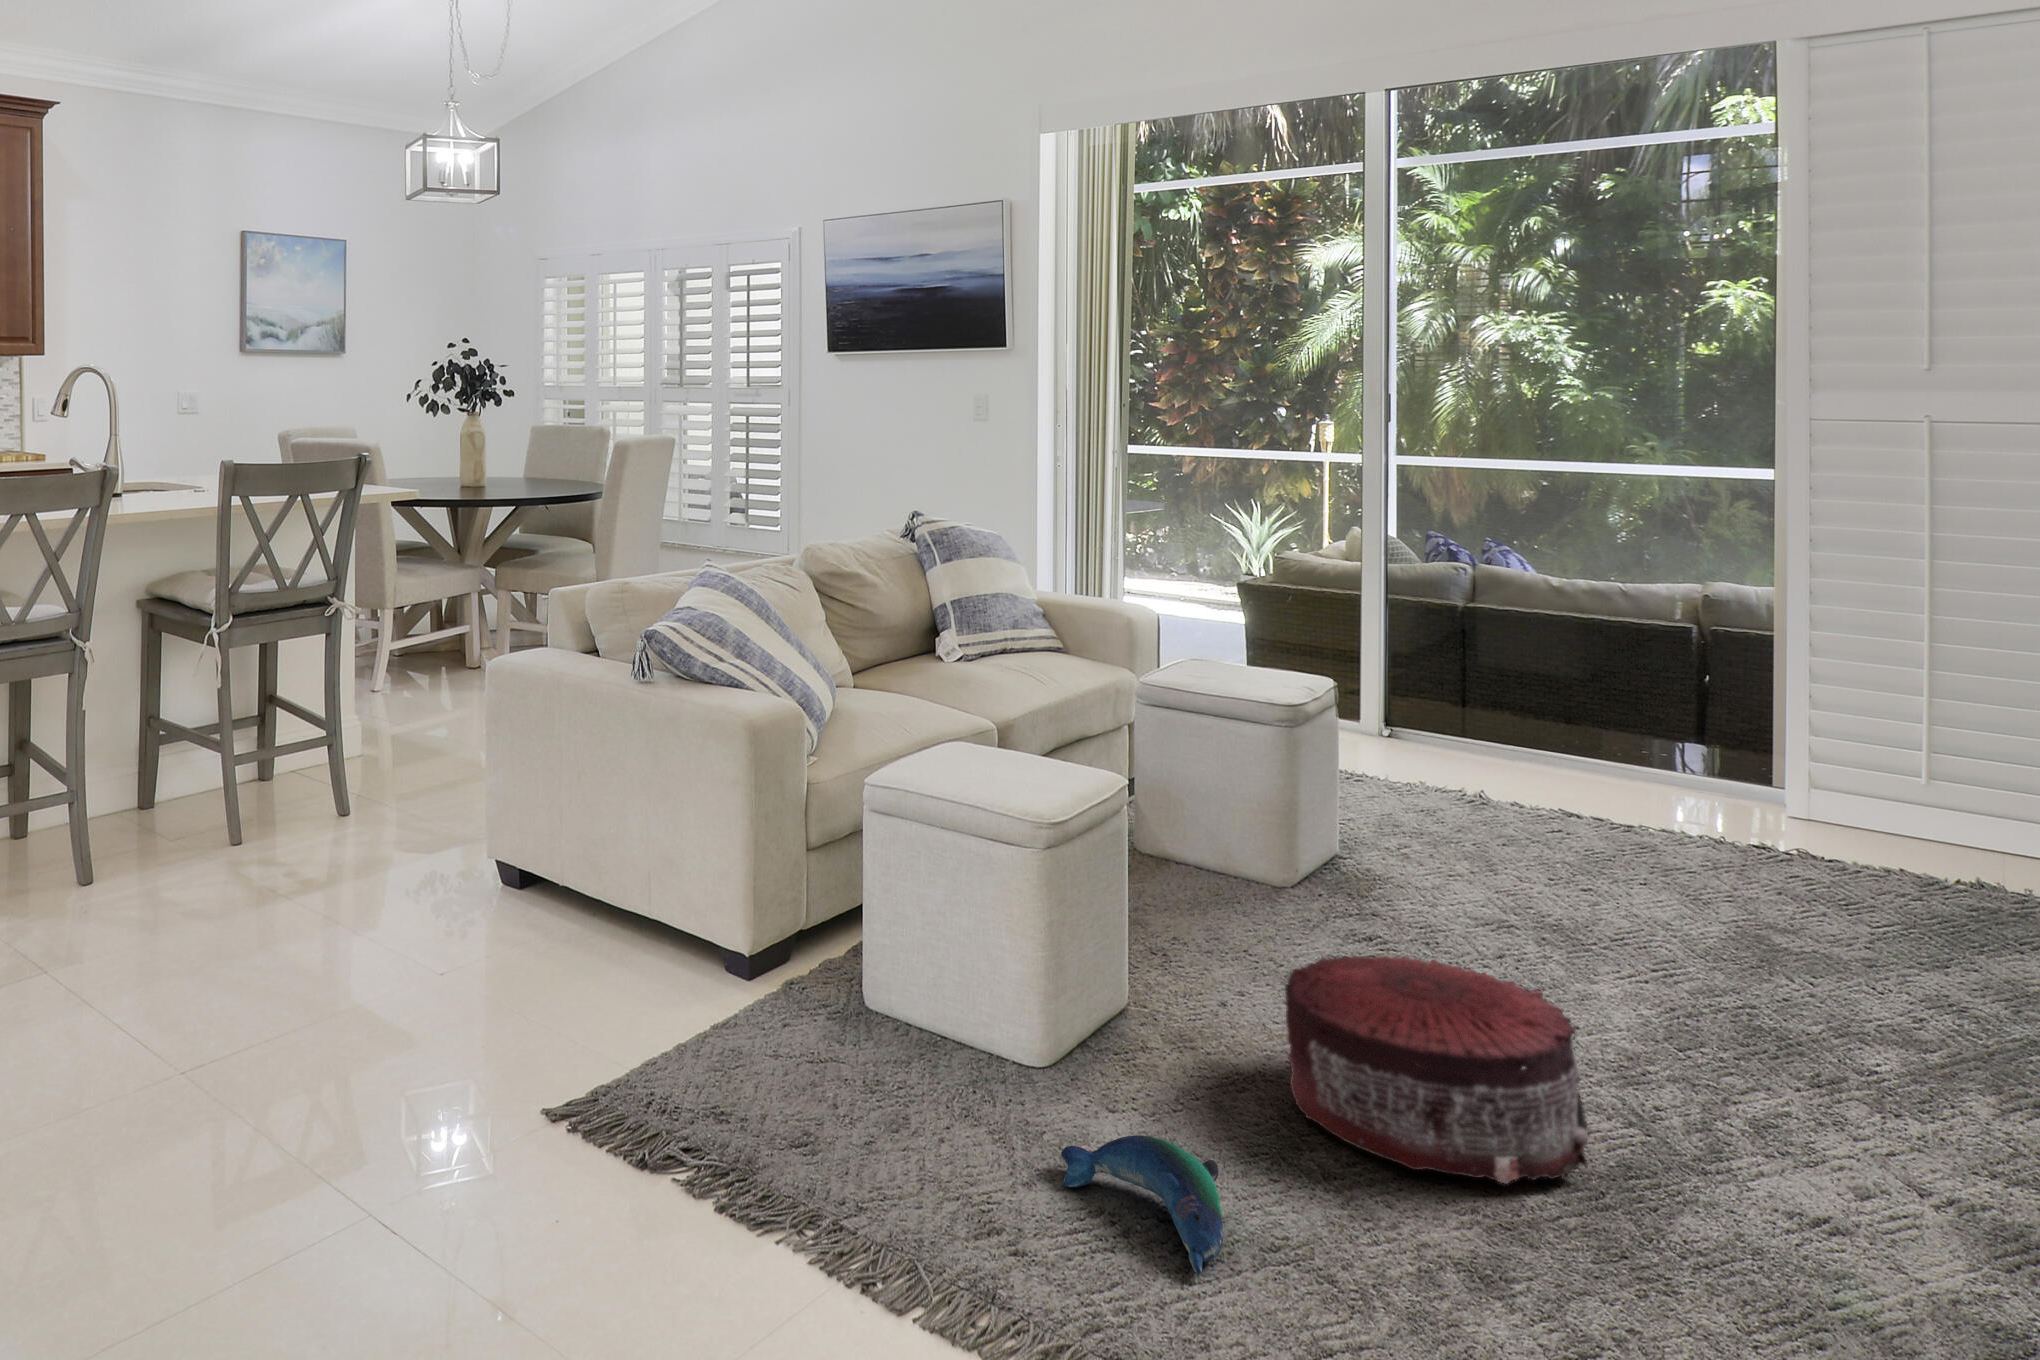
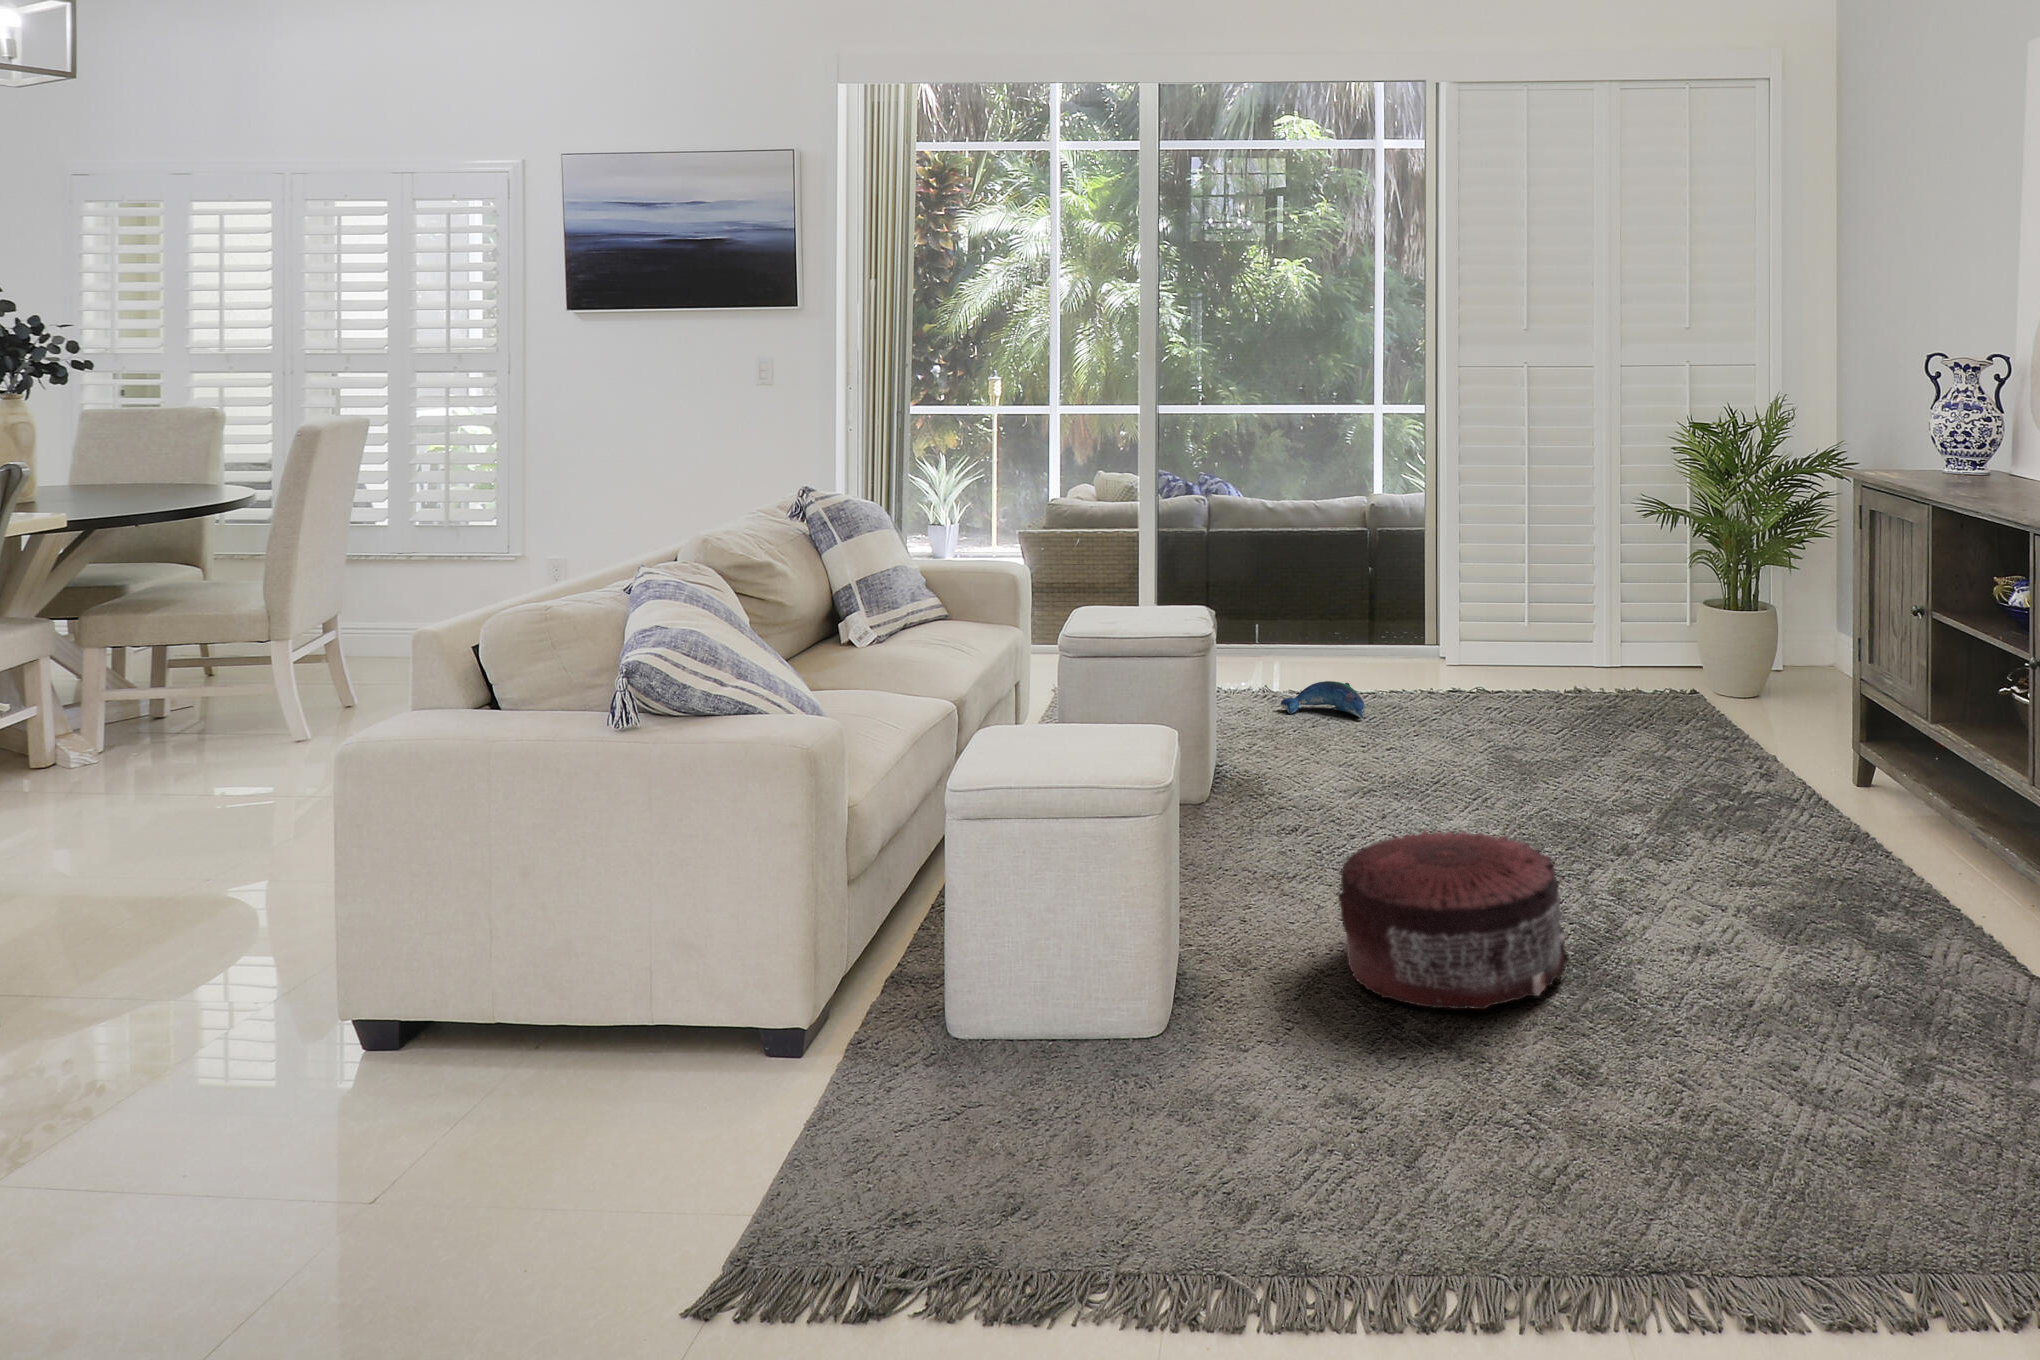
plush toy: present [1061,1135,1223,1274] -> present [1281,681,1365,718]

